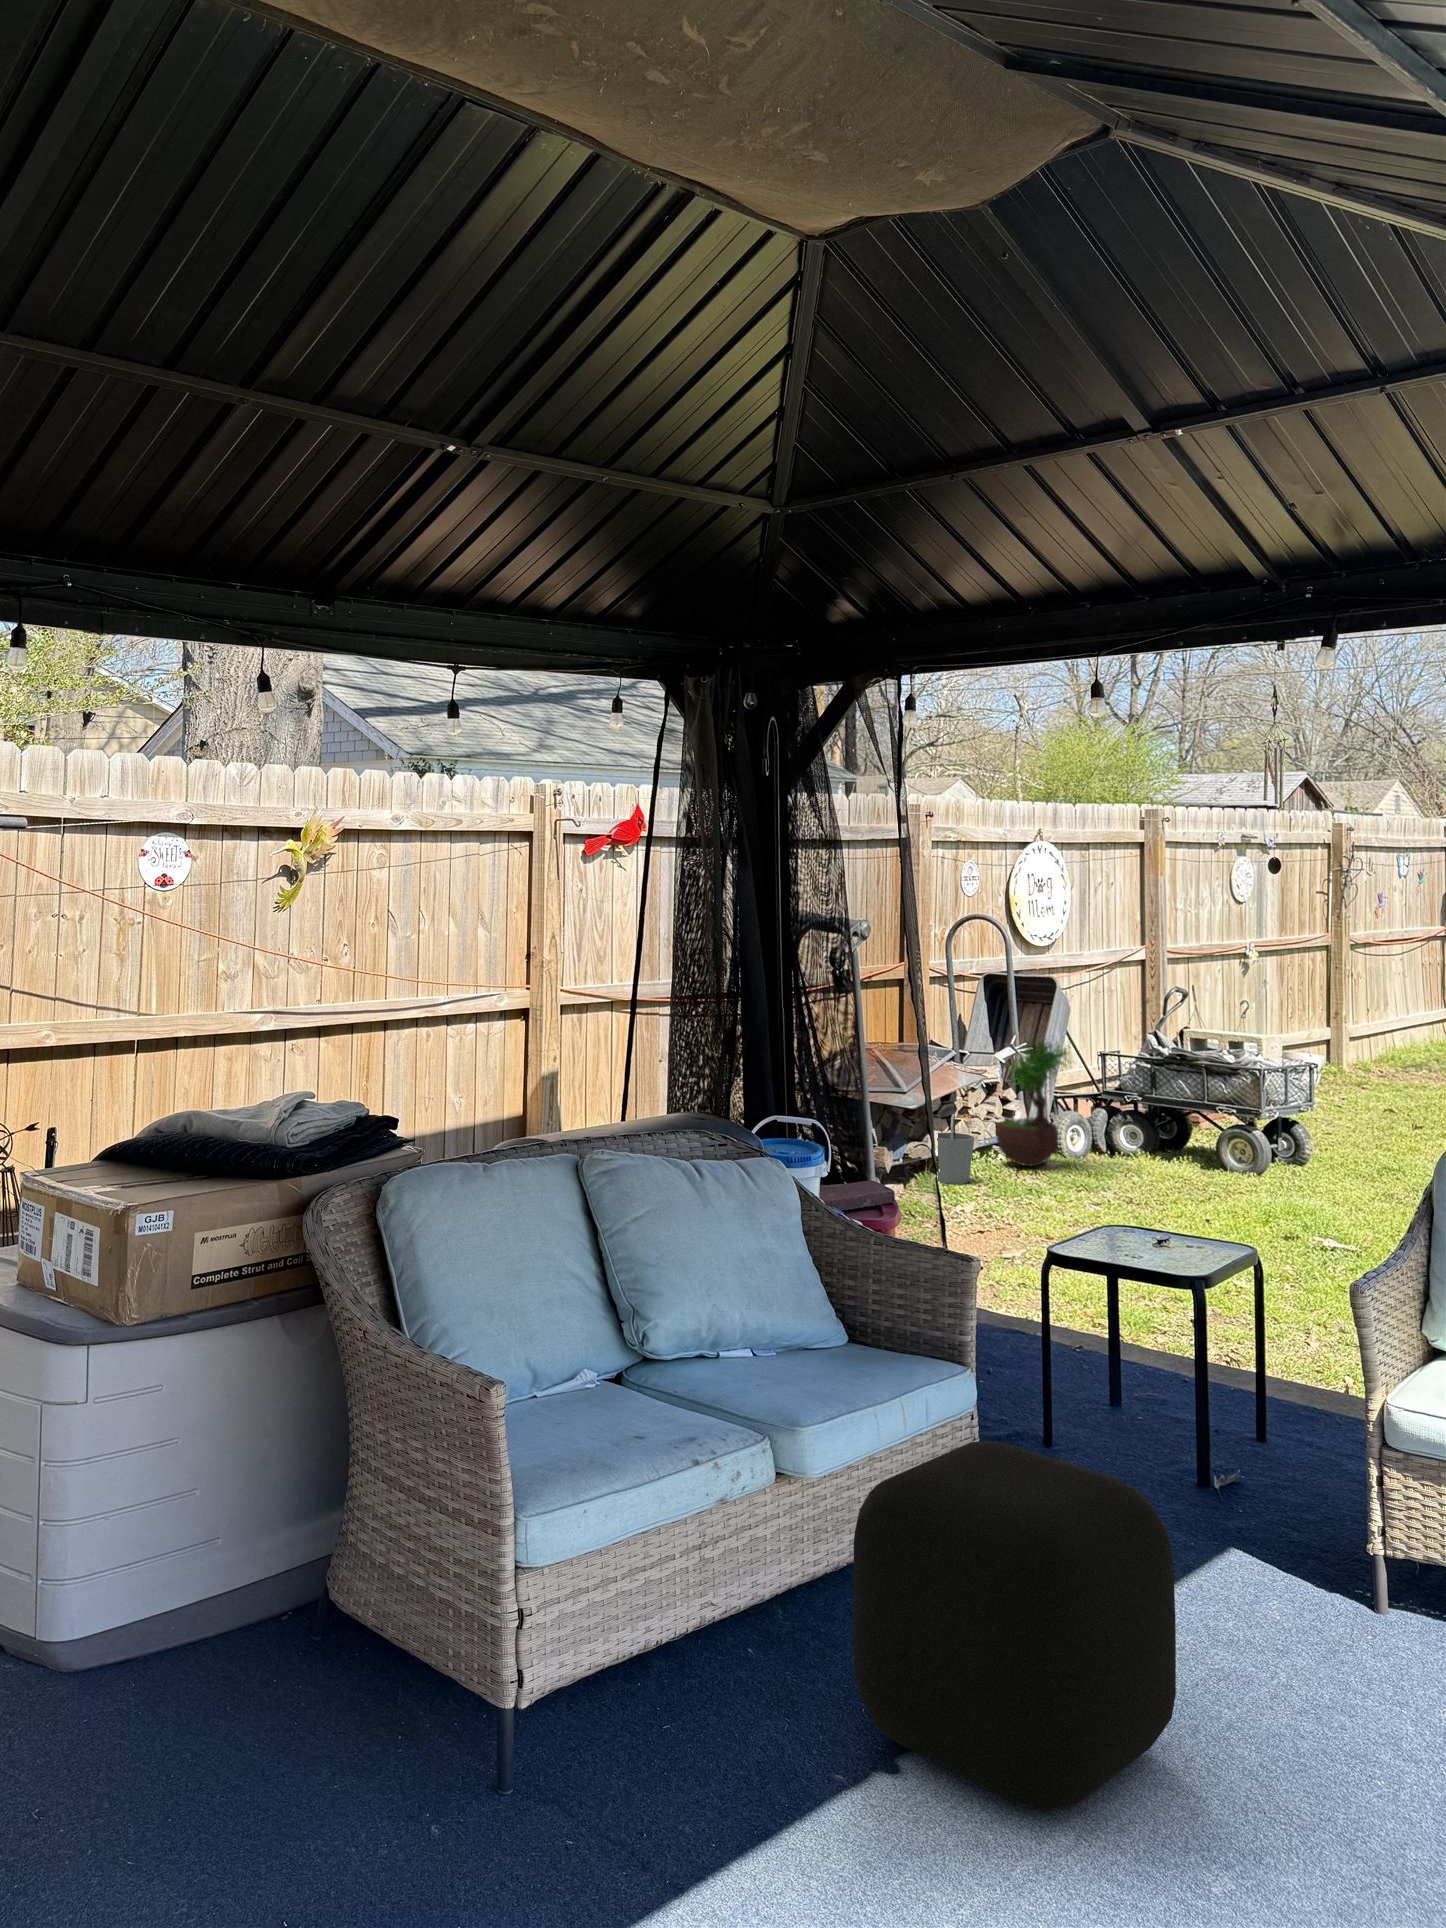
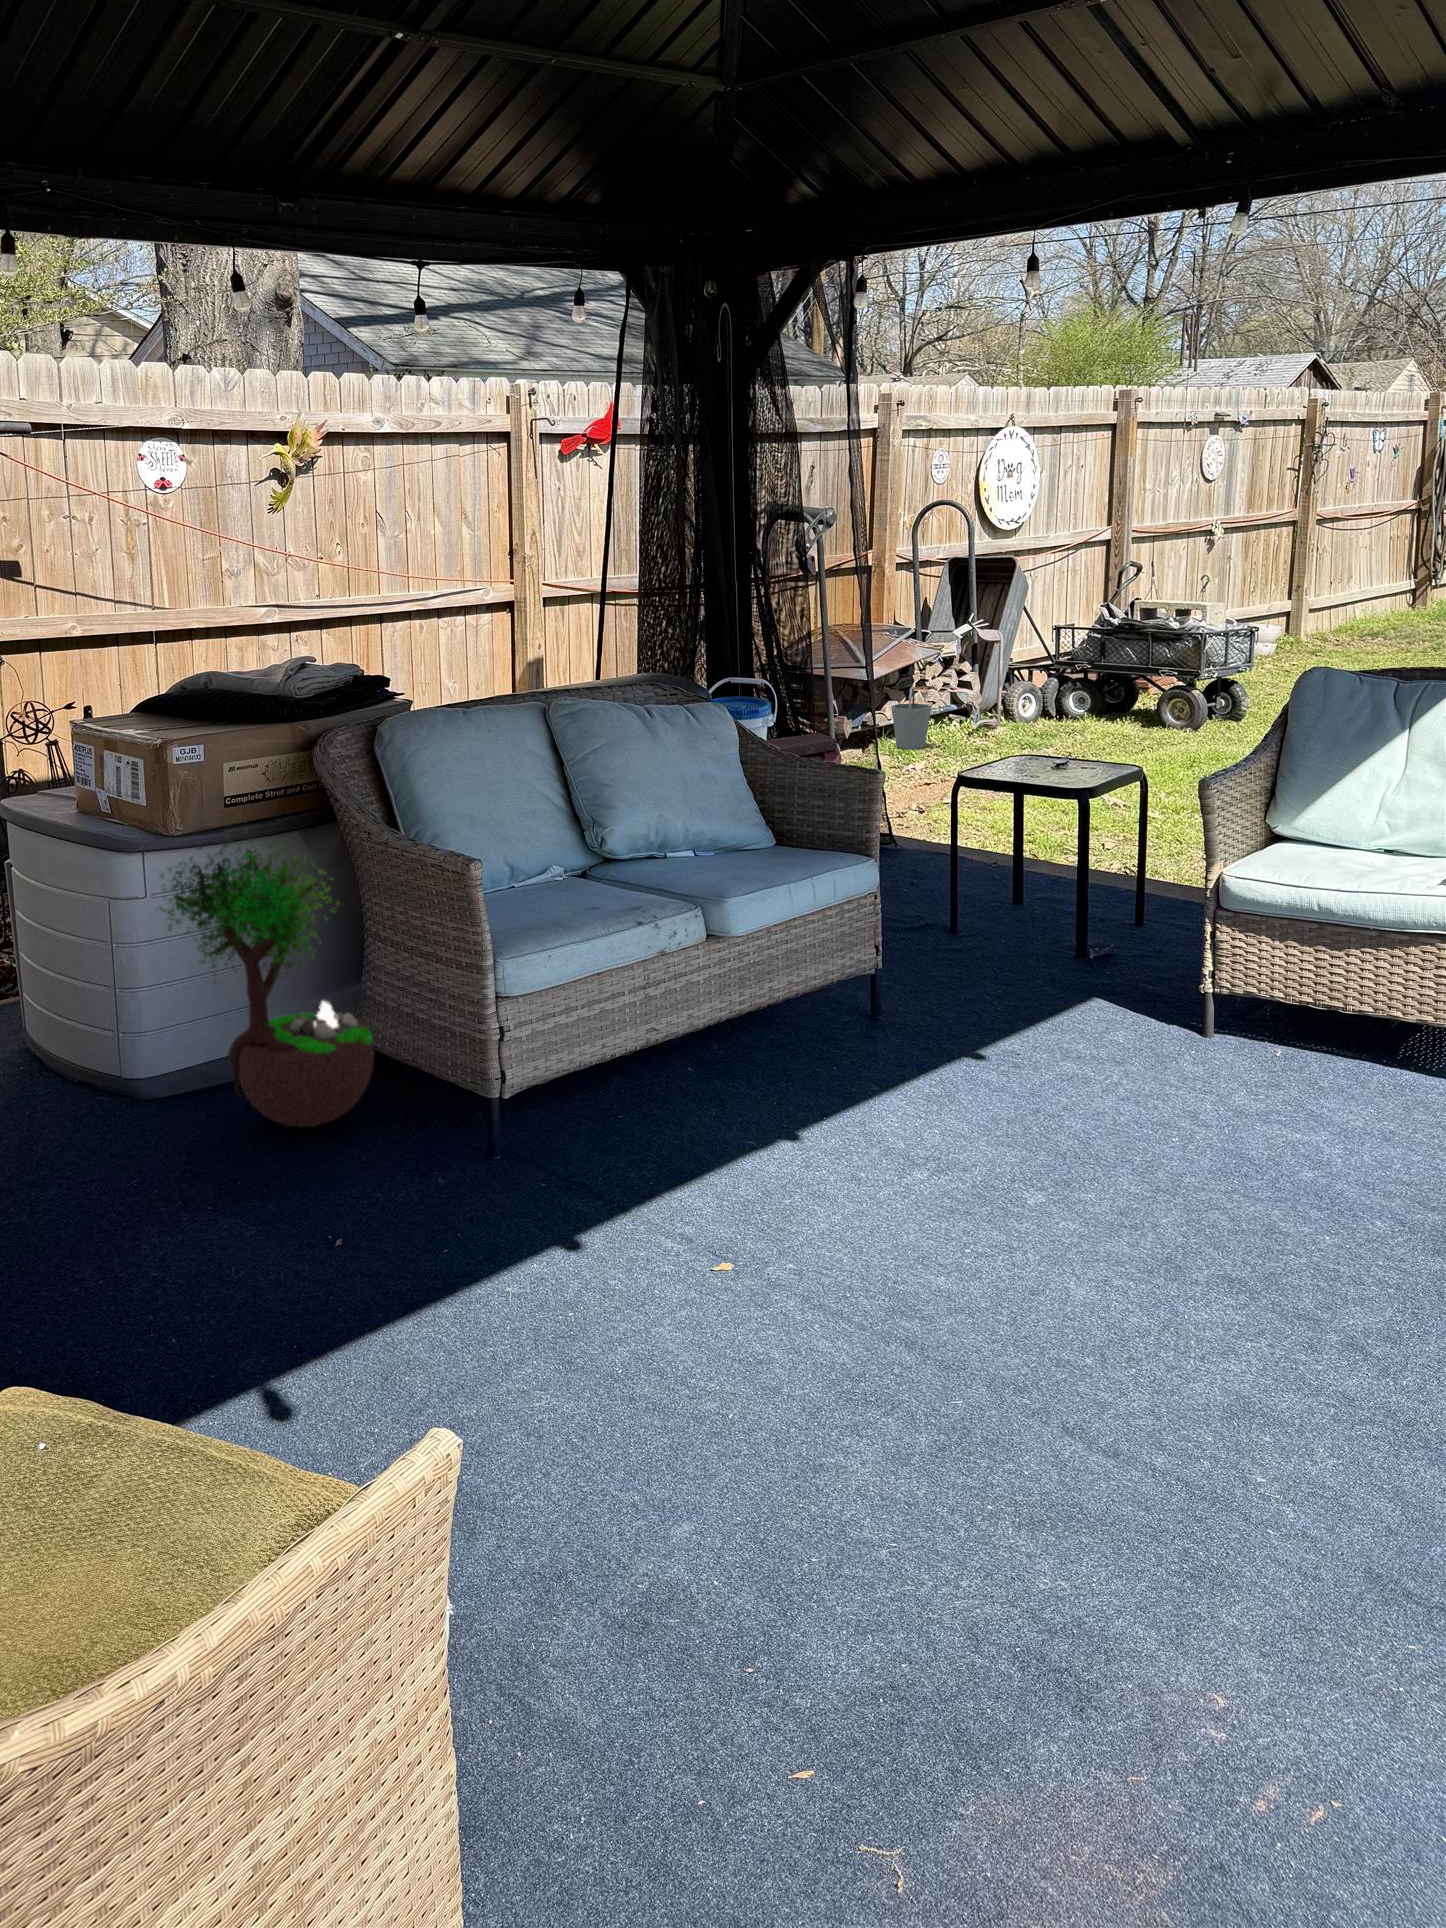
potted tree: present [996,1036,1074,1166] -> present [160,815,374,1127]
ottoman: present [854,1441,1176,1812] -> none [763,902,1010,1148]

